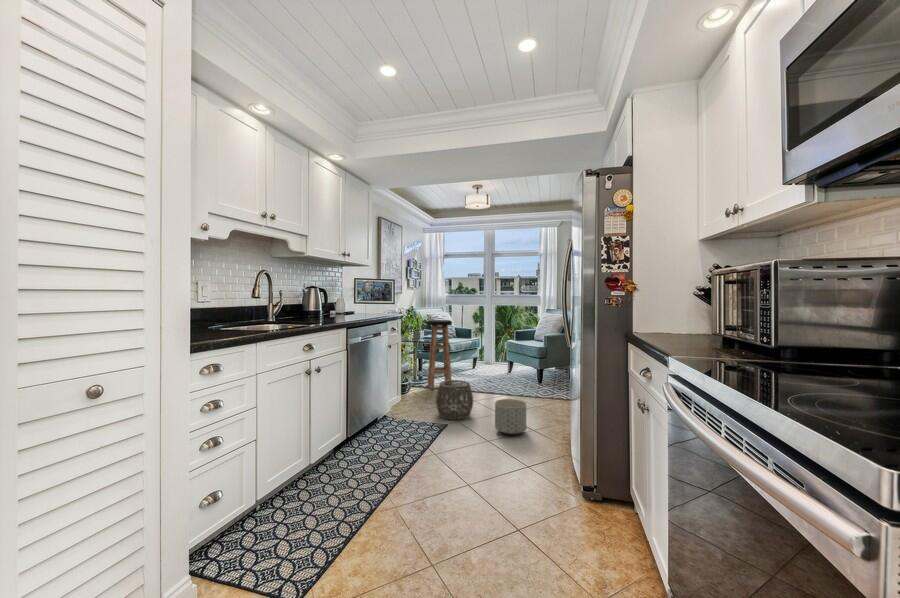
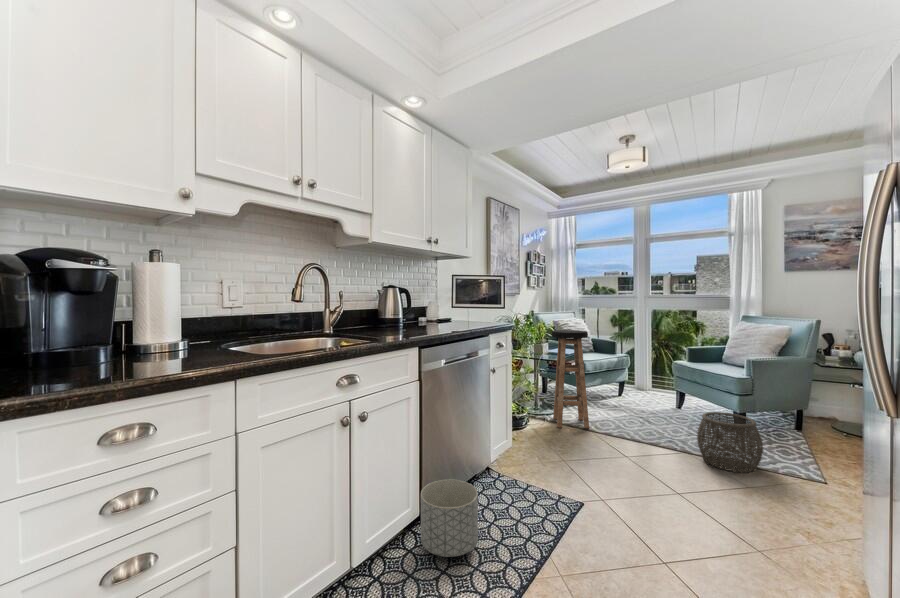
woven basket: present [436,380,473,420] -> present [697,412,763,473]
planter: present [495,399,526,435] -> present [421,479,478,557]

